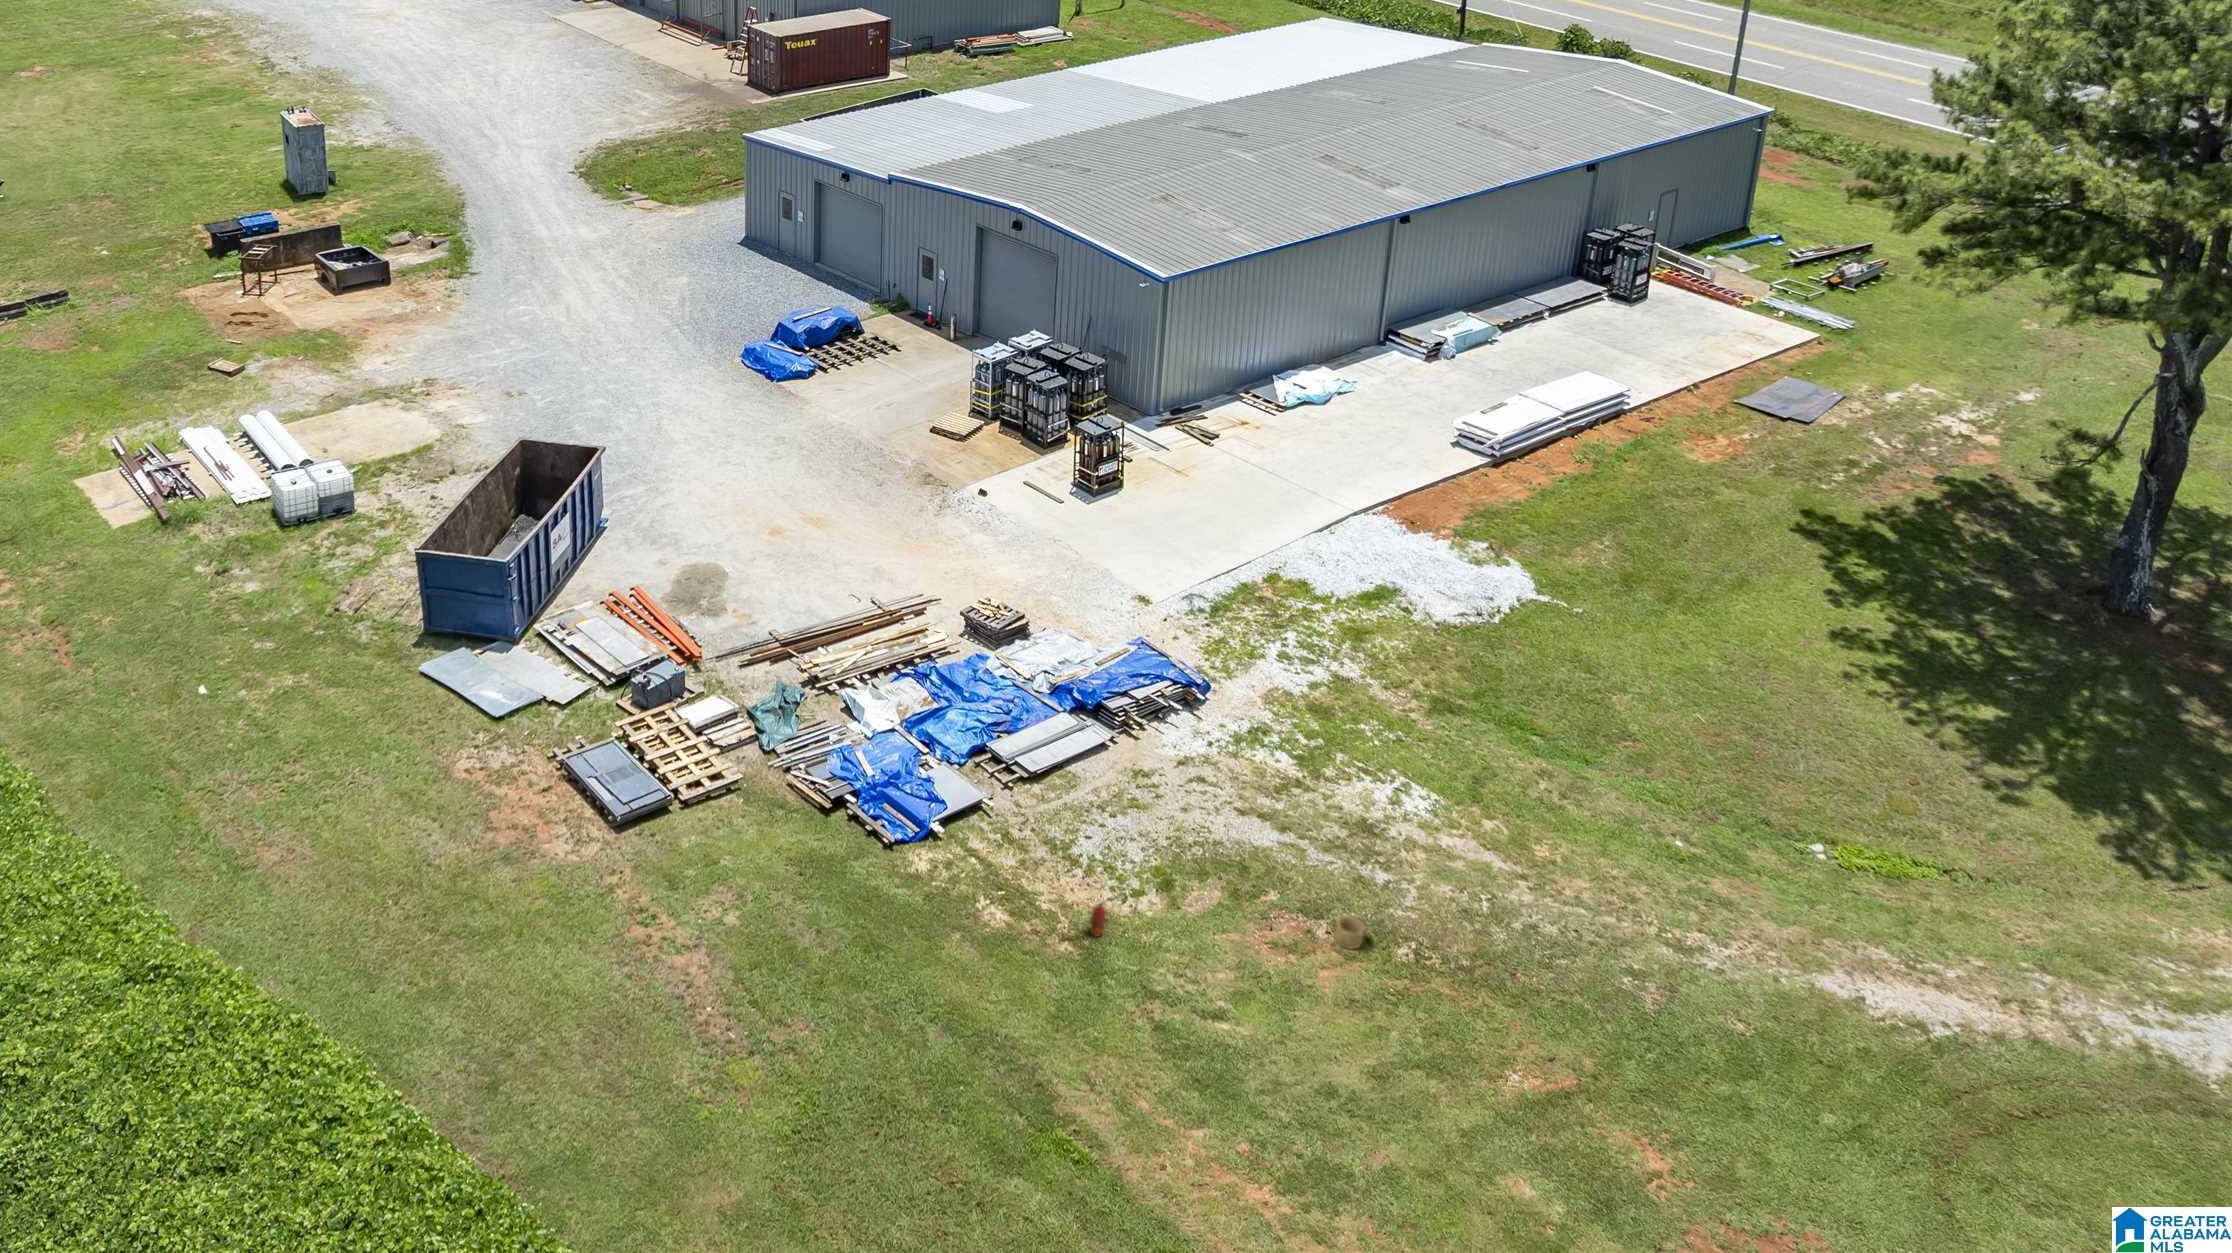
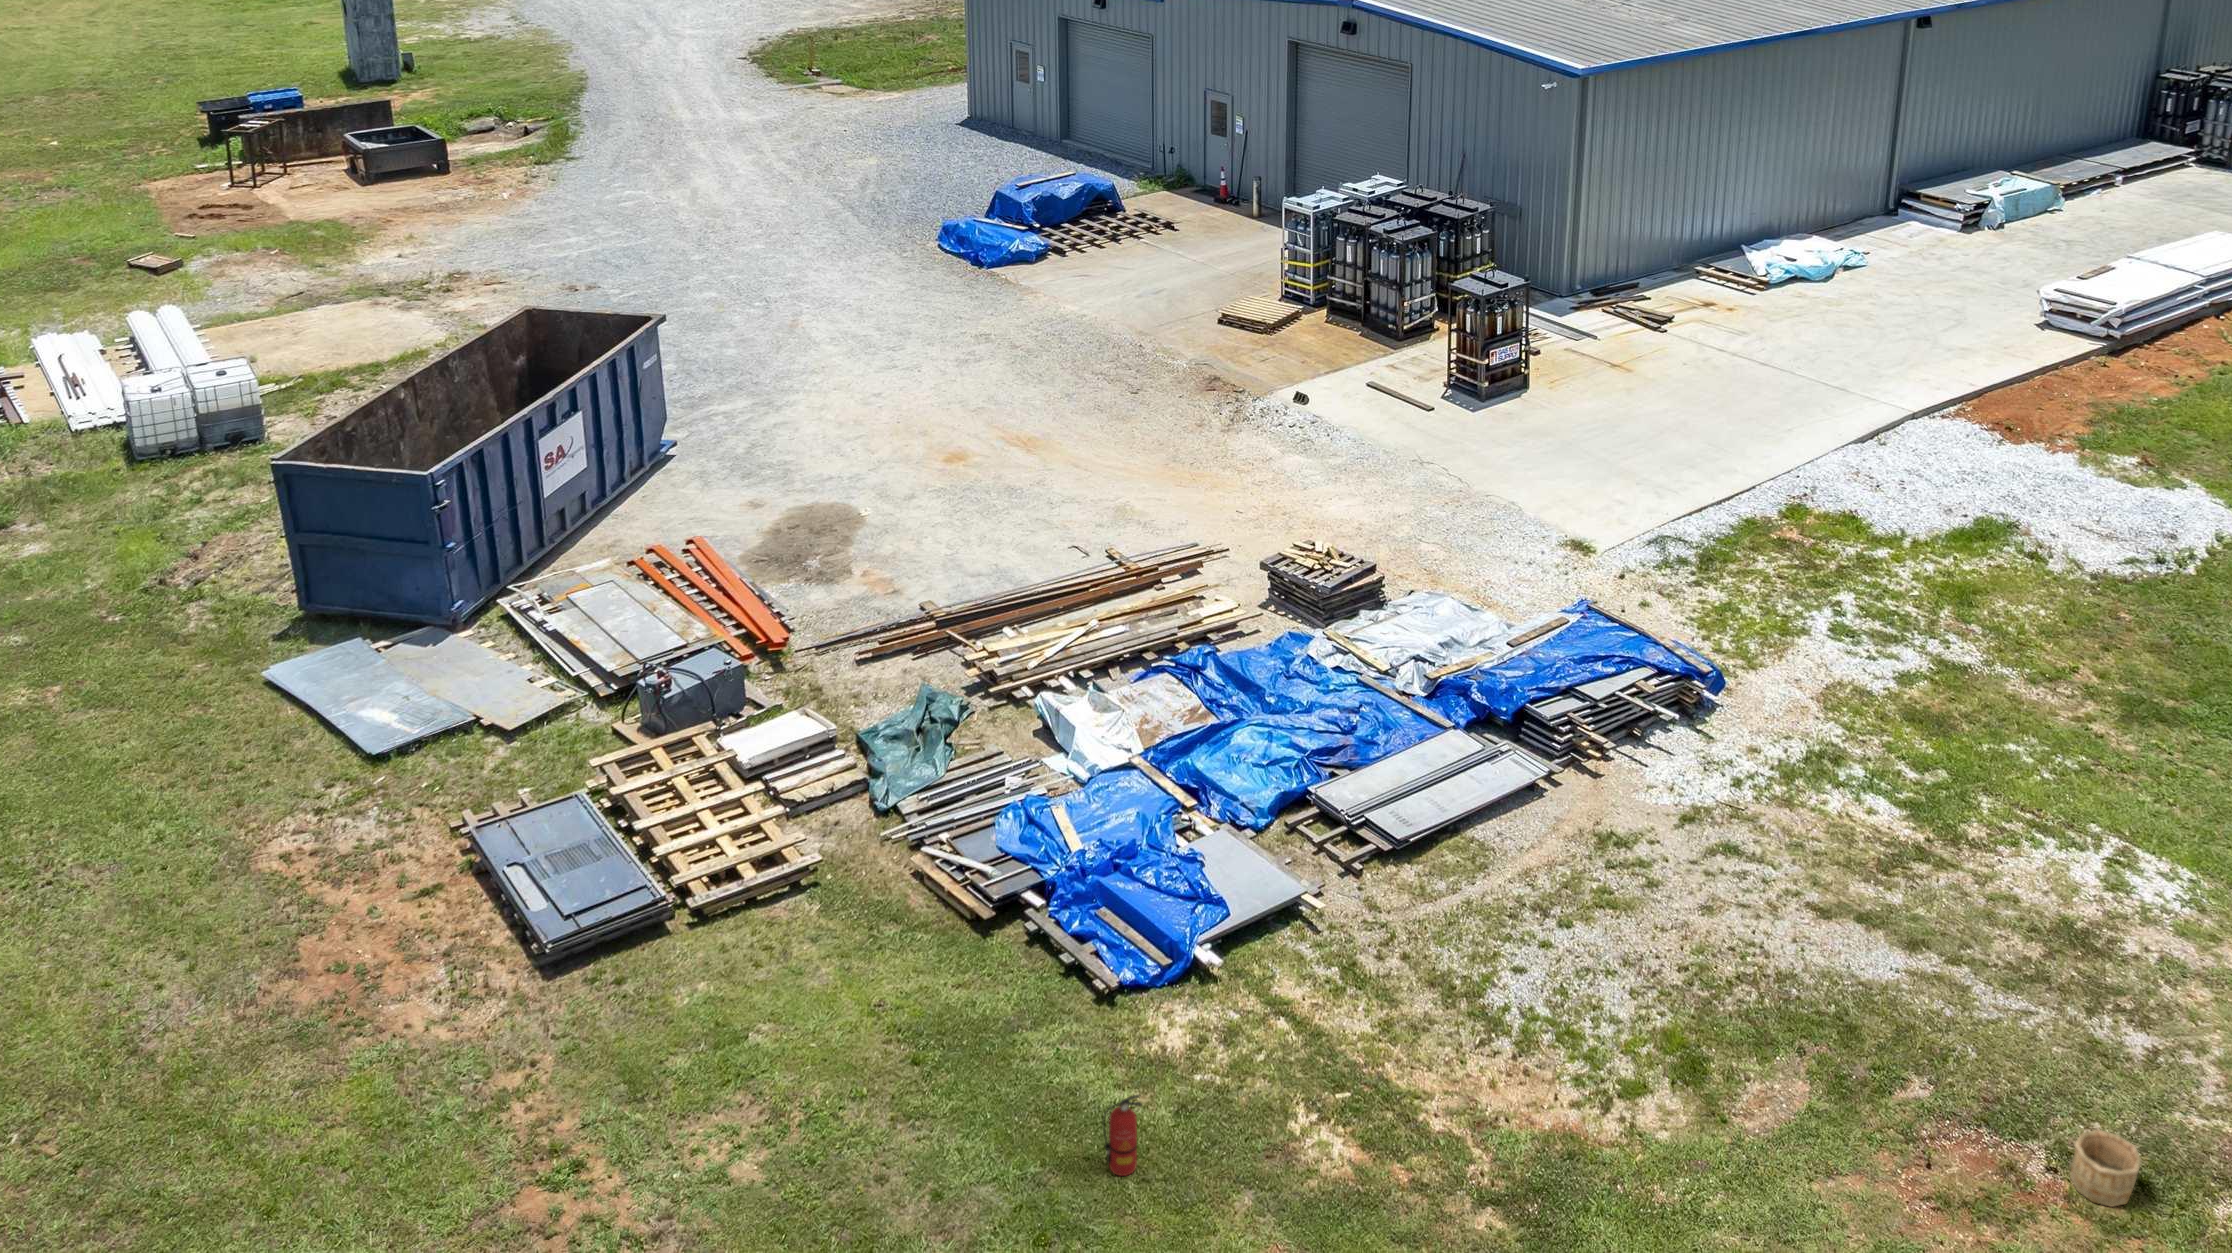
fire extinguisher: present [1090,902,1106,937] -> present [1103,1095,1141,1176]

